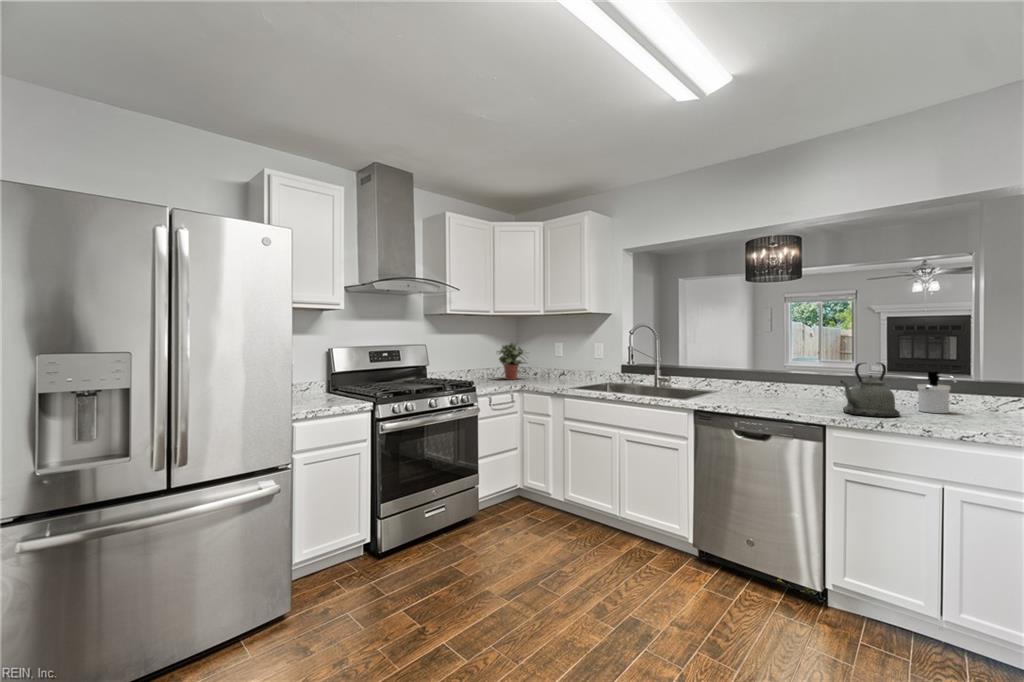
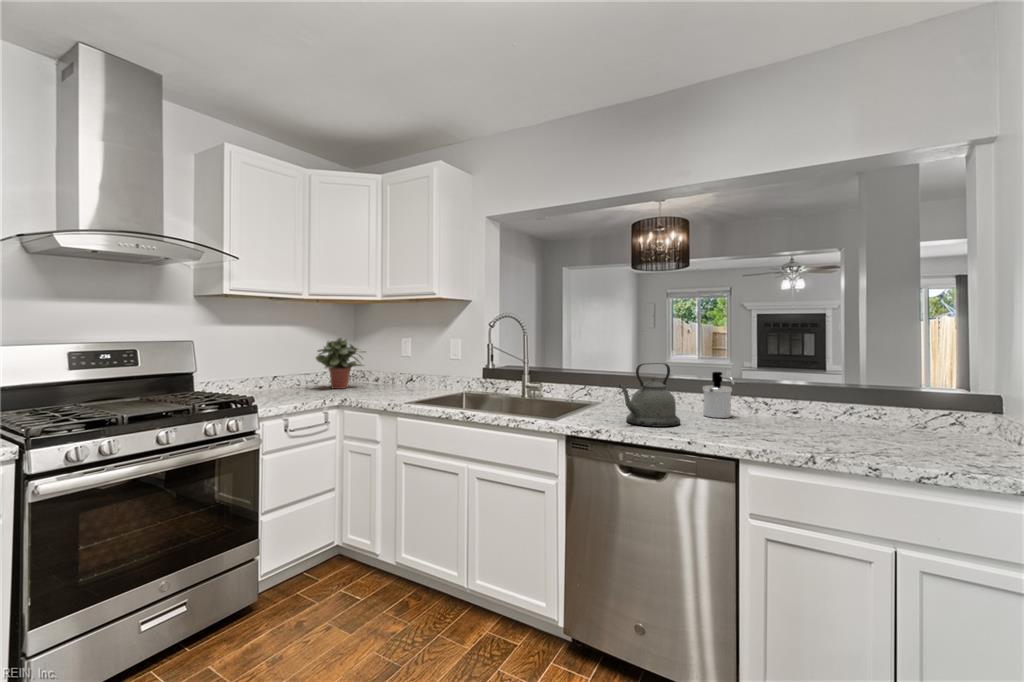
kettle: present [840,363,900,417] -> present [619,363,680,427]
soap dispenser: present [917,372,957,413] -> present [703,372,735,418]

